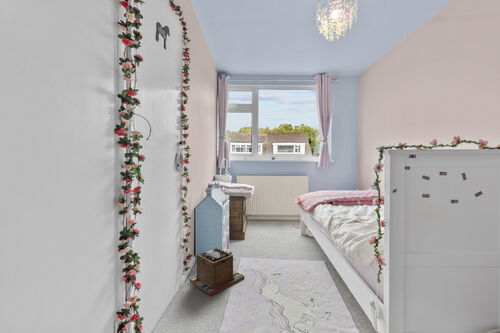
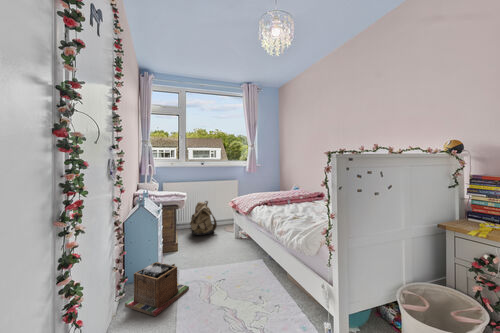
backpack: none [258,196,285,230] -> present [190,201,217,235]

